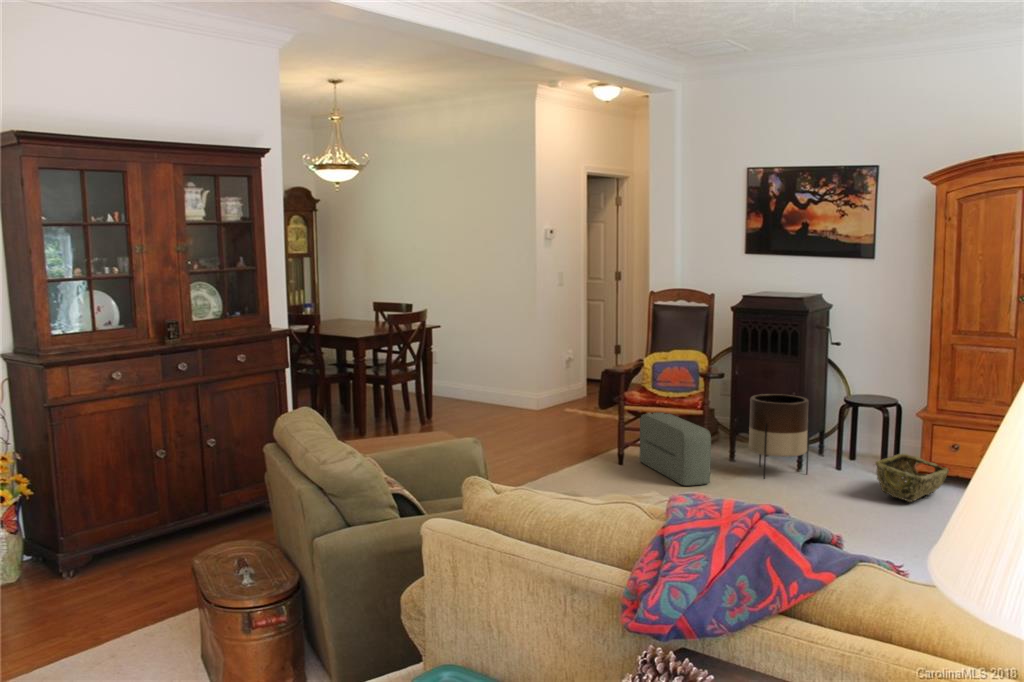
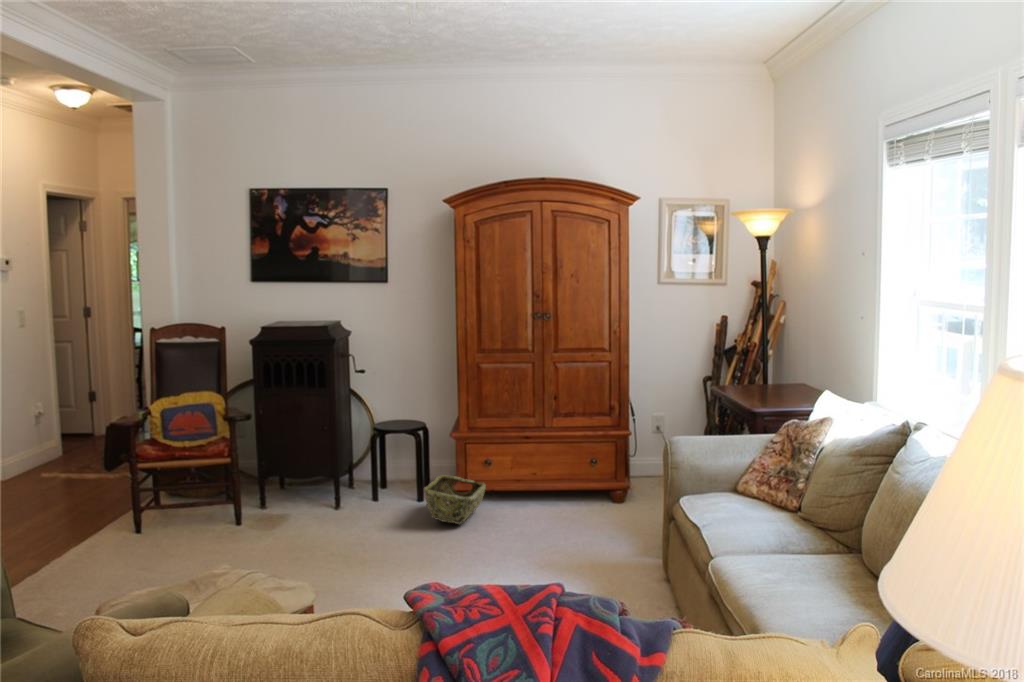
planter: present [749,394,810,479] -> none [283,429,349,526]
pouf: present [640,413,711,486] -> none [152,467,249,552]

